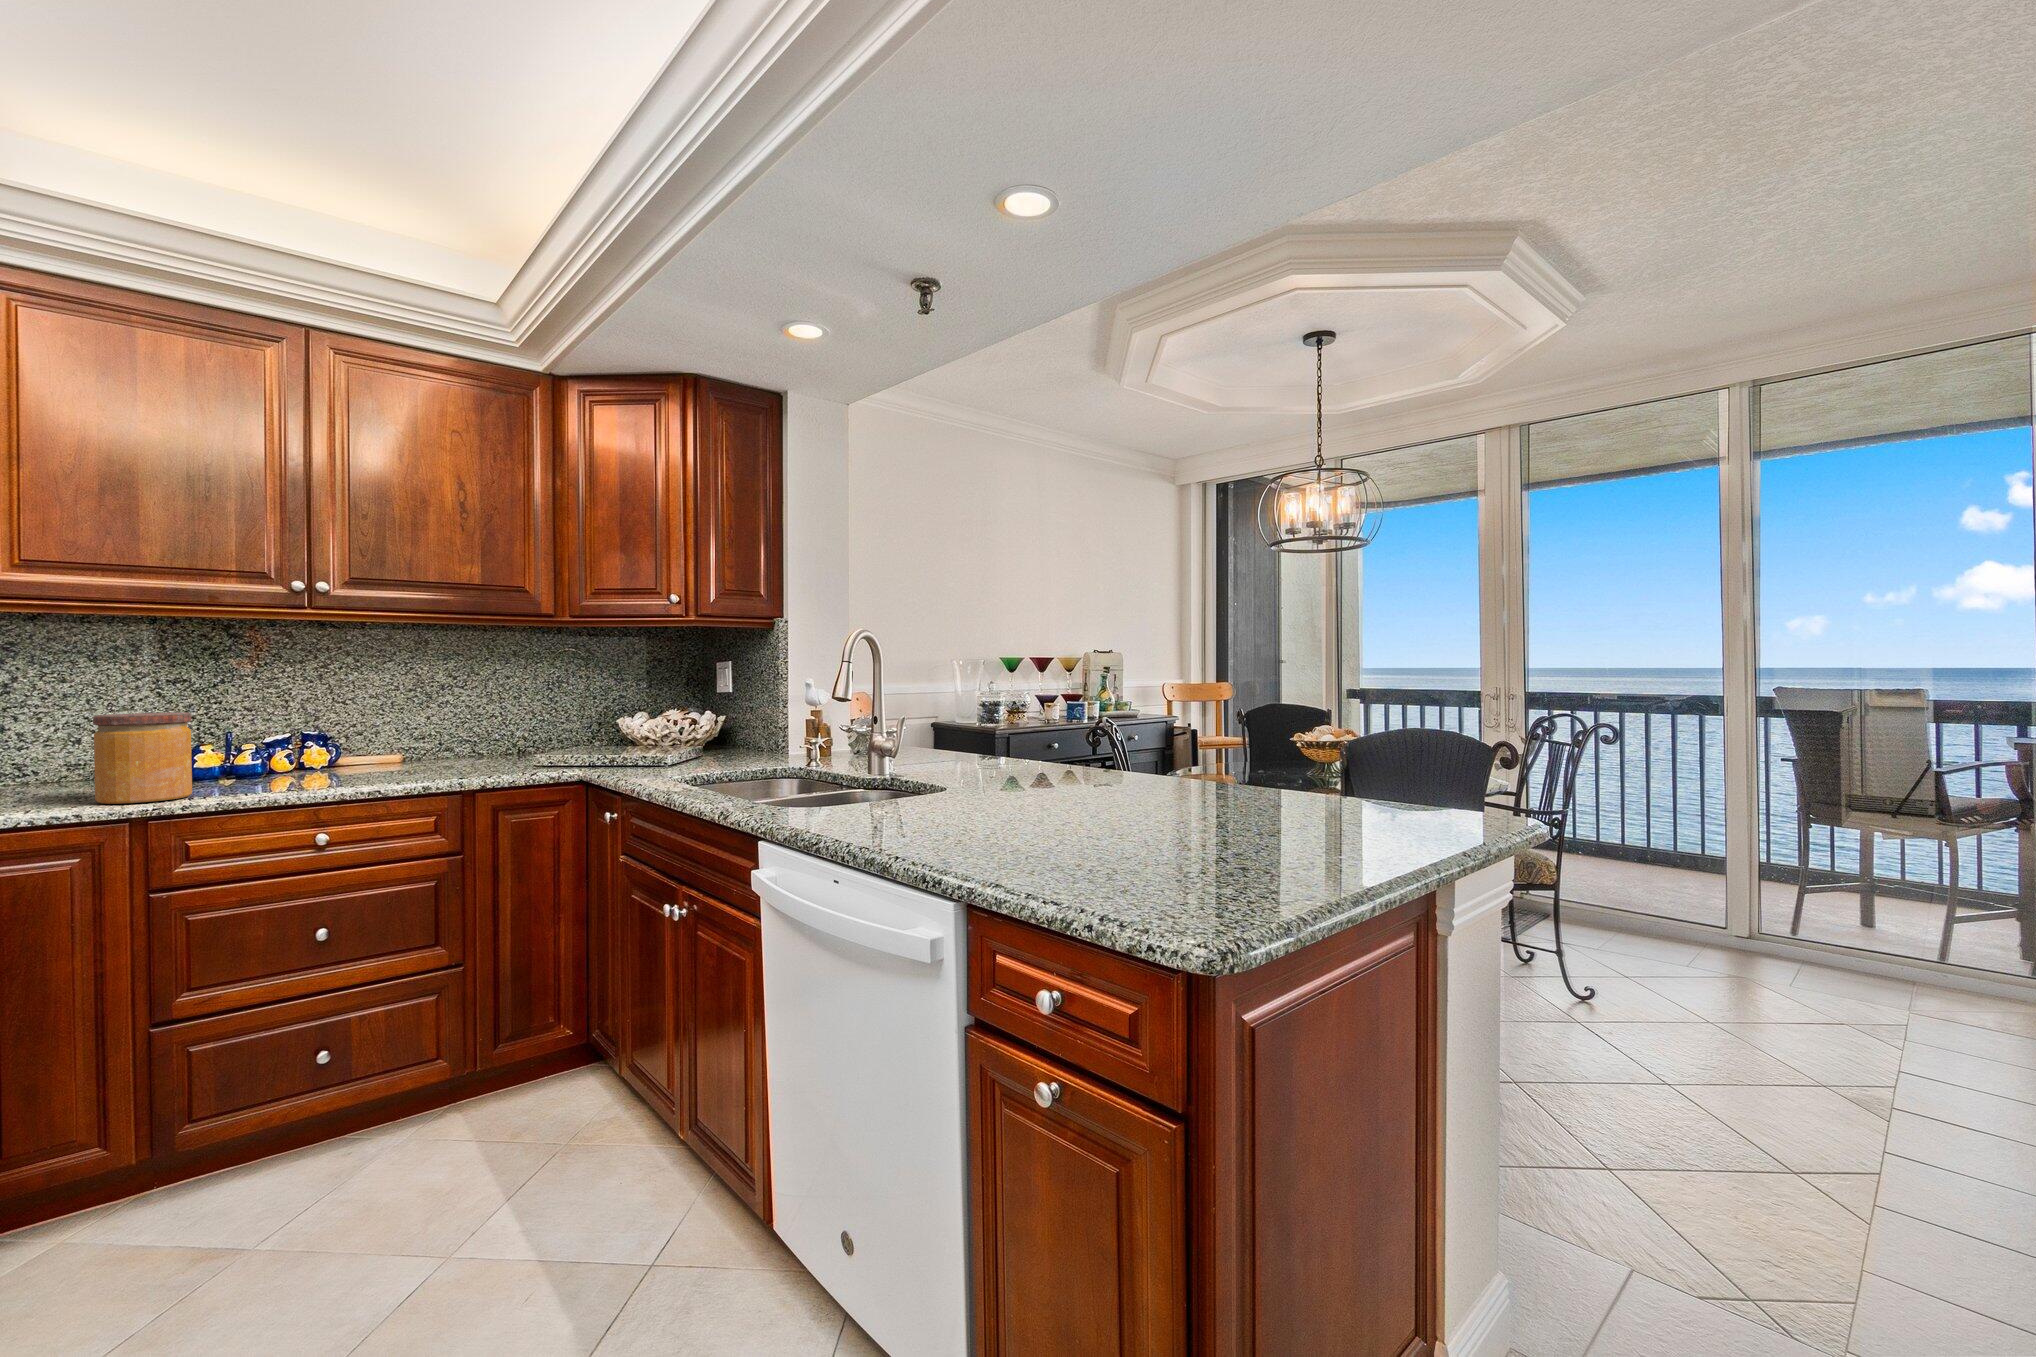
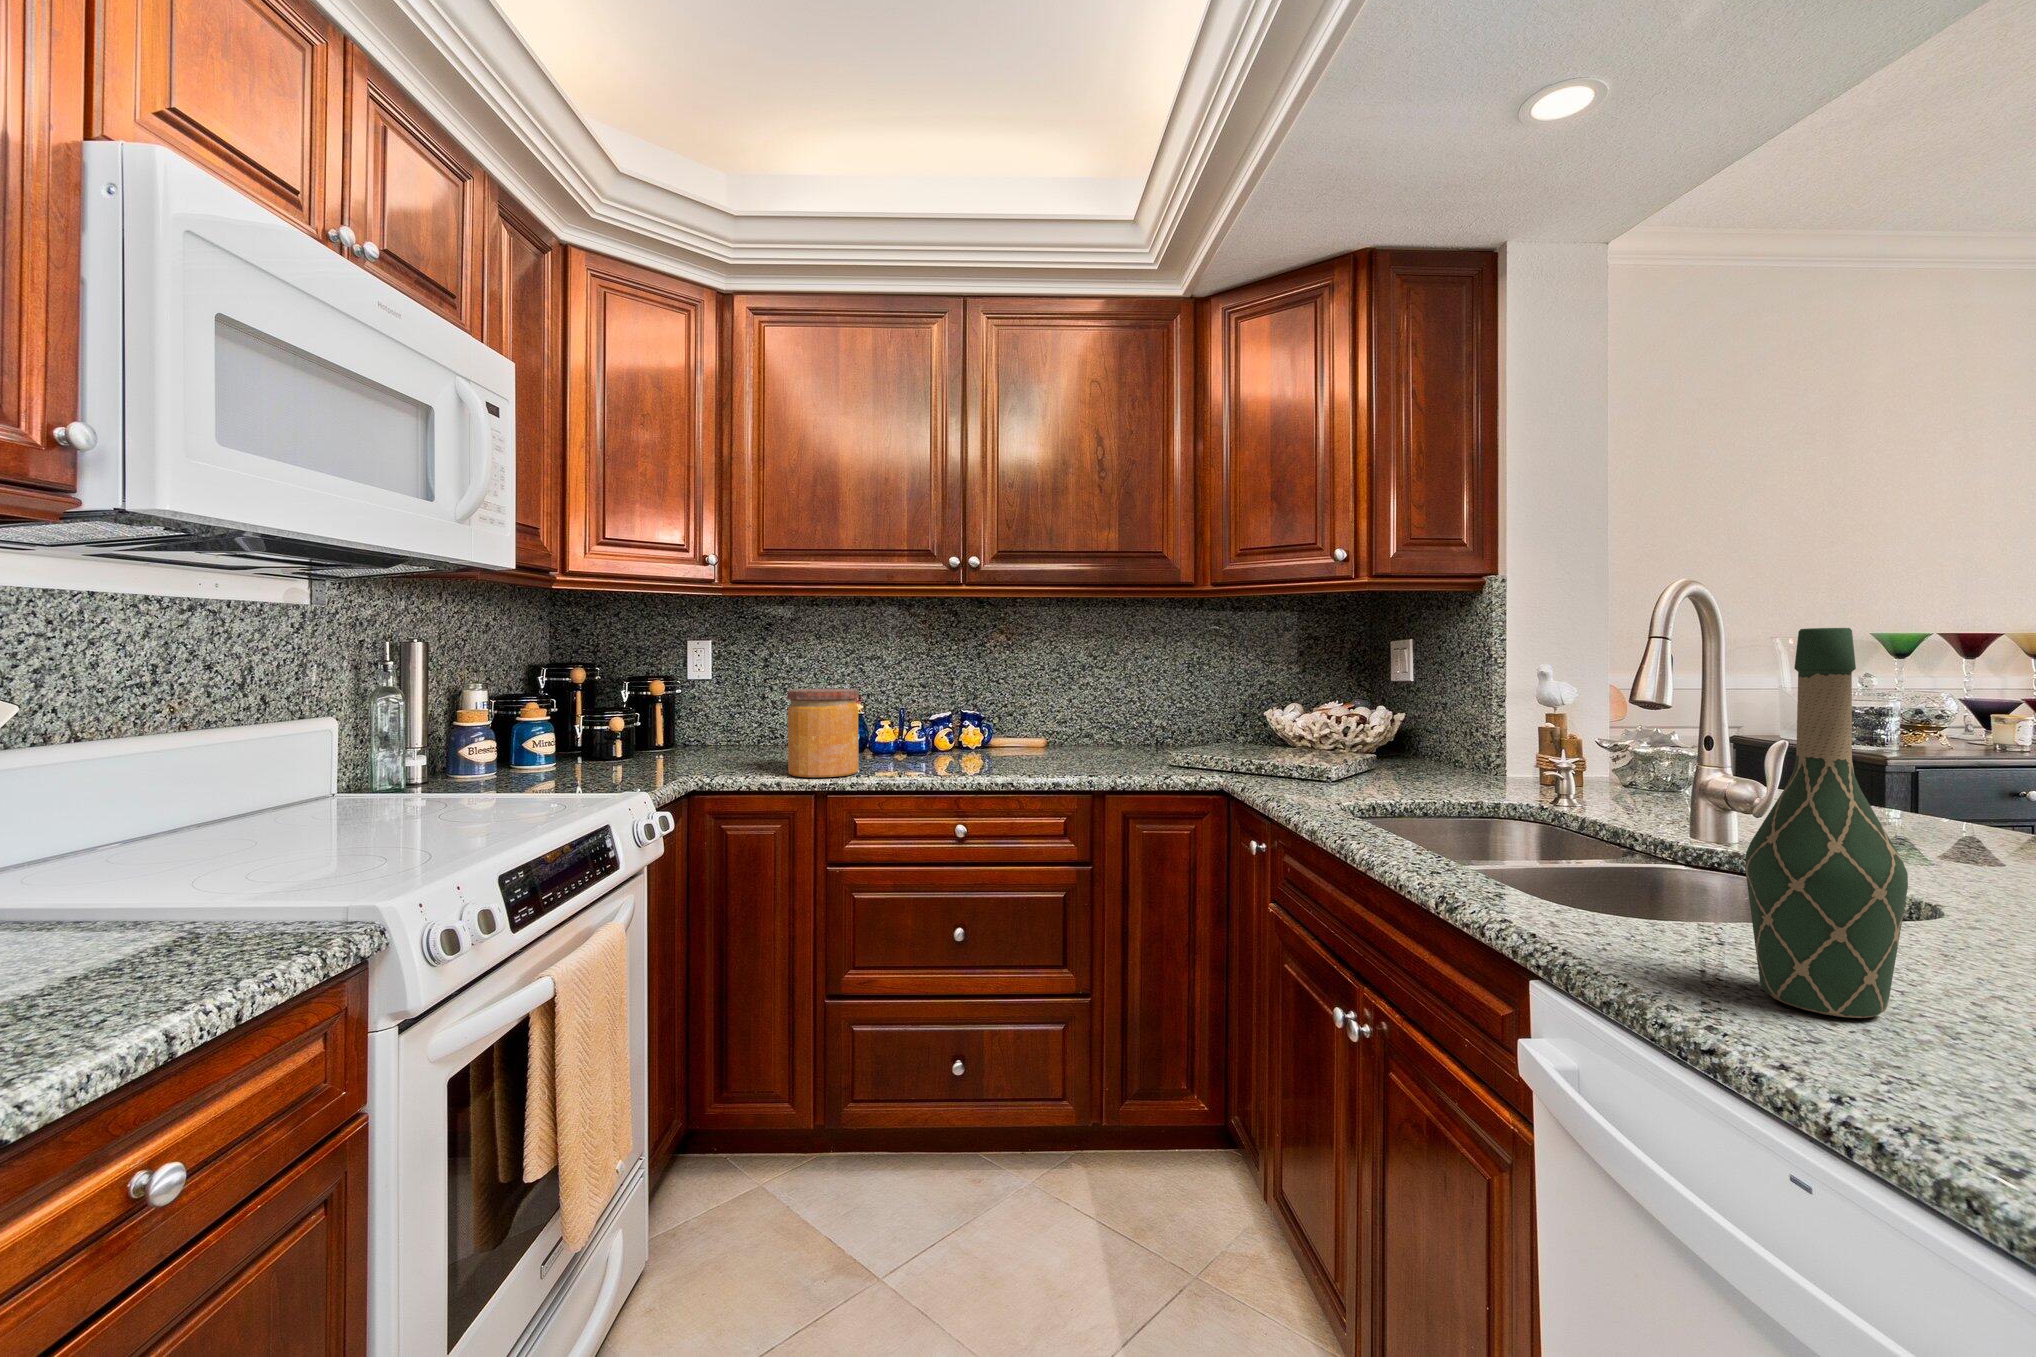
wine bottle: none [831,665,881,823] -> present [1745,628,1908,1018]

